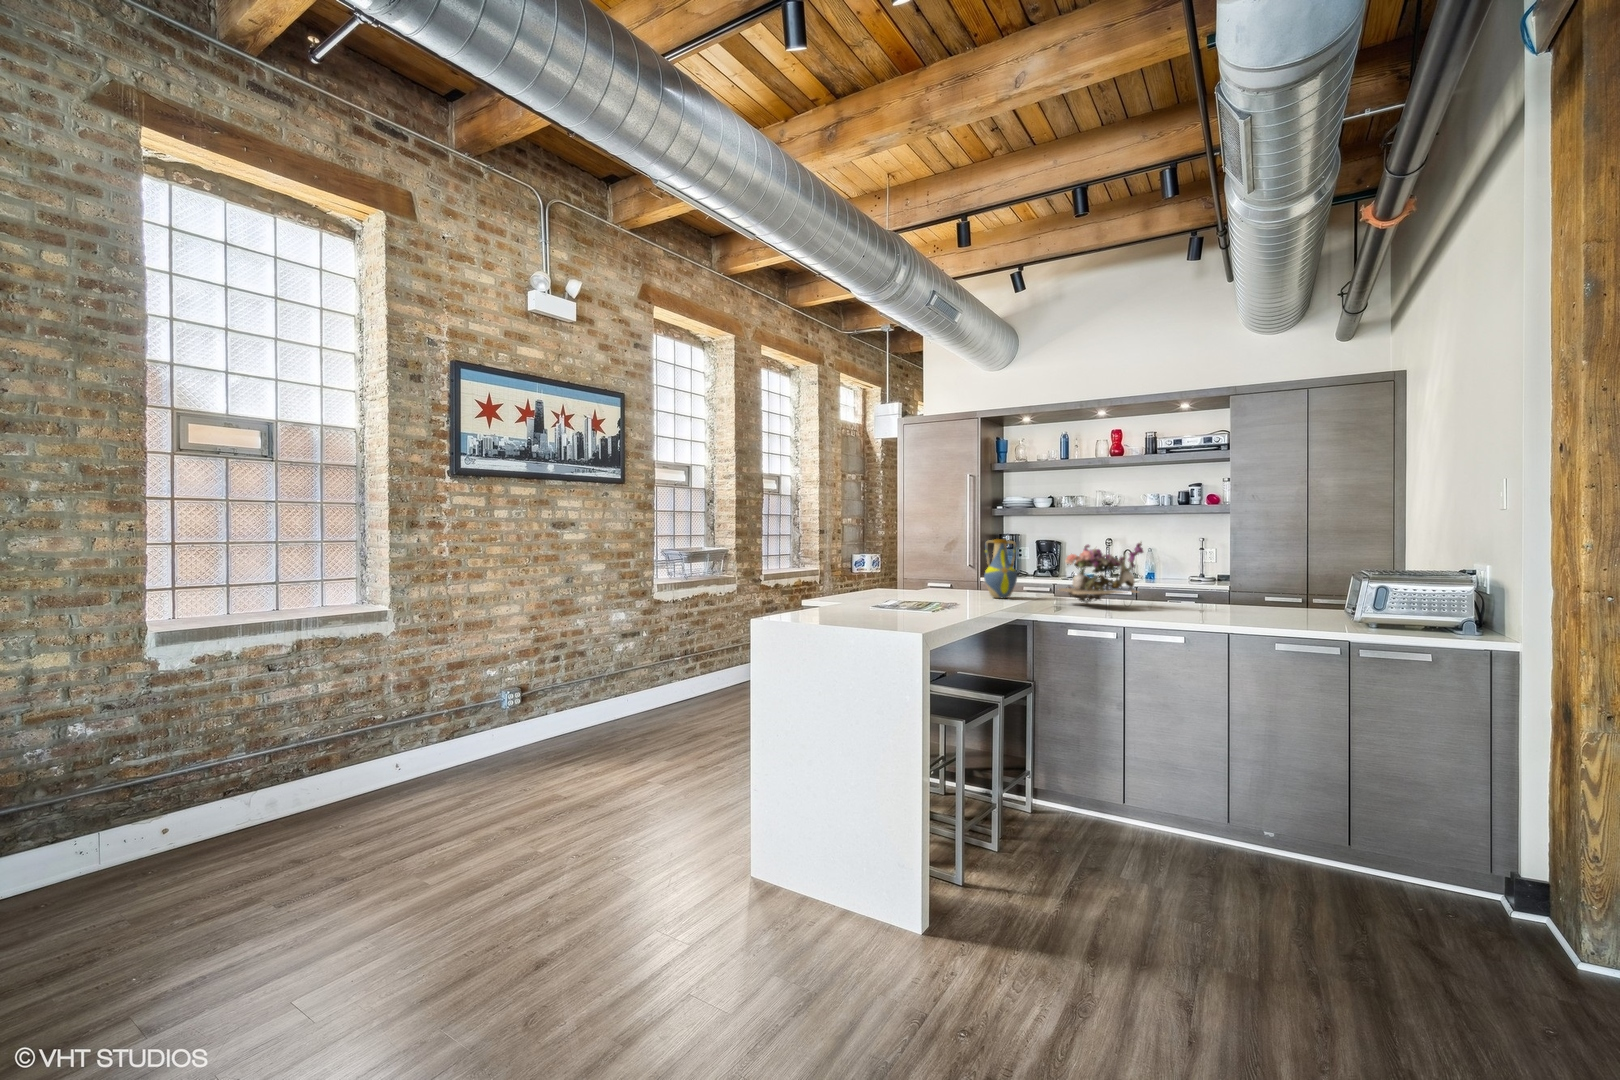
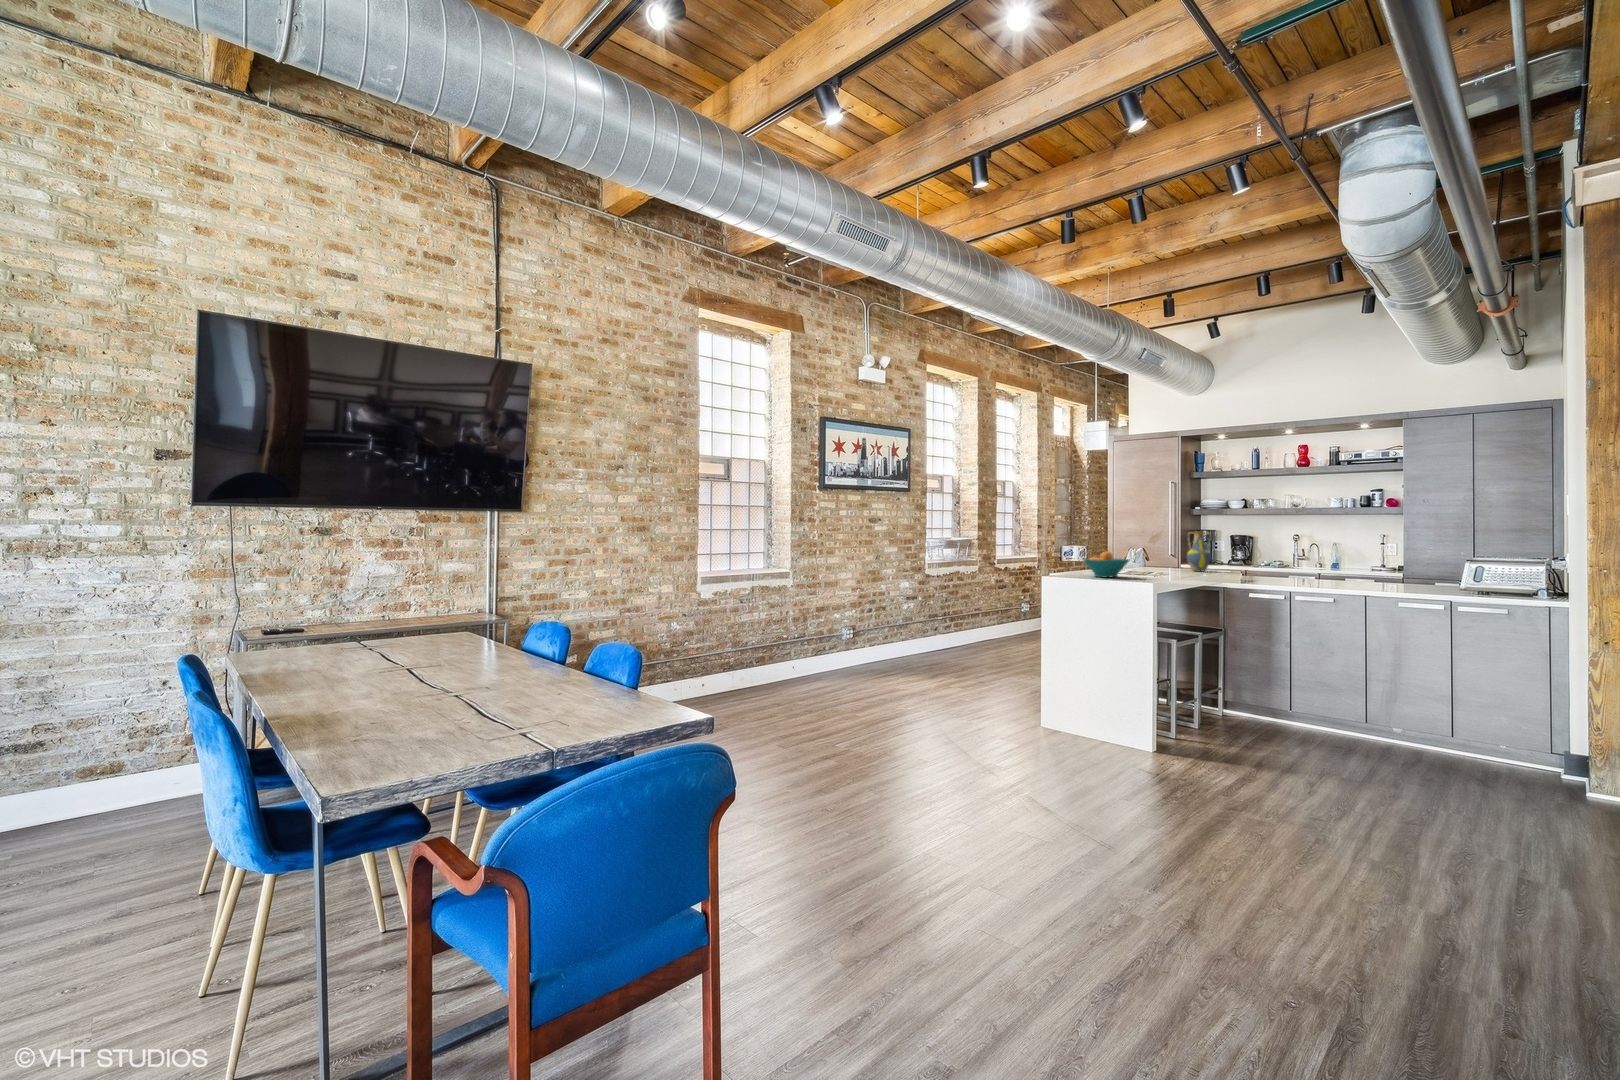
flower arrangement: present [1059,542,1143,604] -> none [1239,532,1305,576]
fruit bowl: none [813,577,891,624] -> present [1083,551,1130,577]

